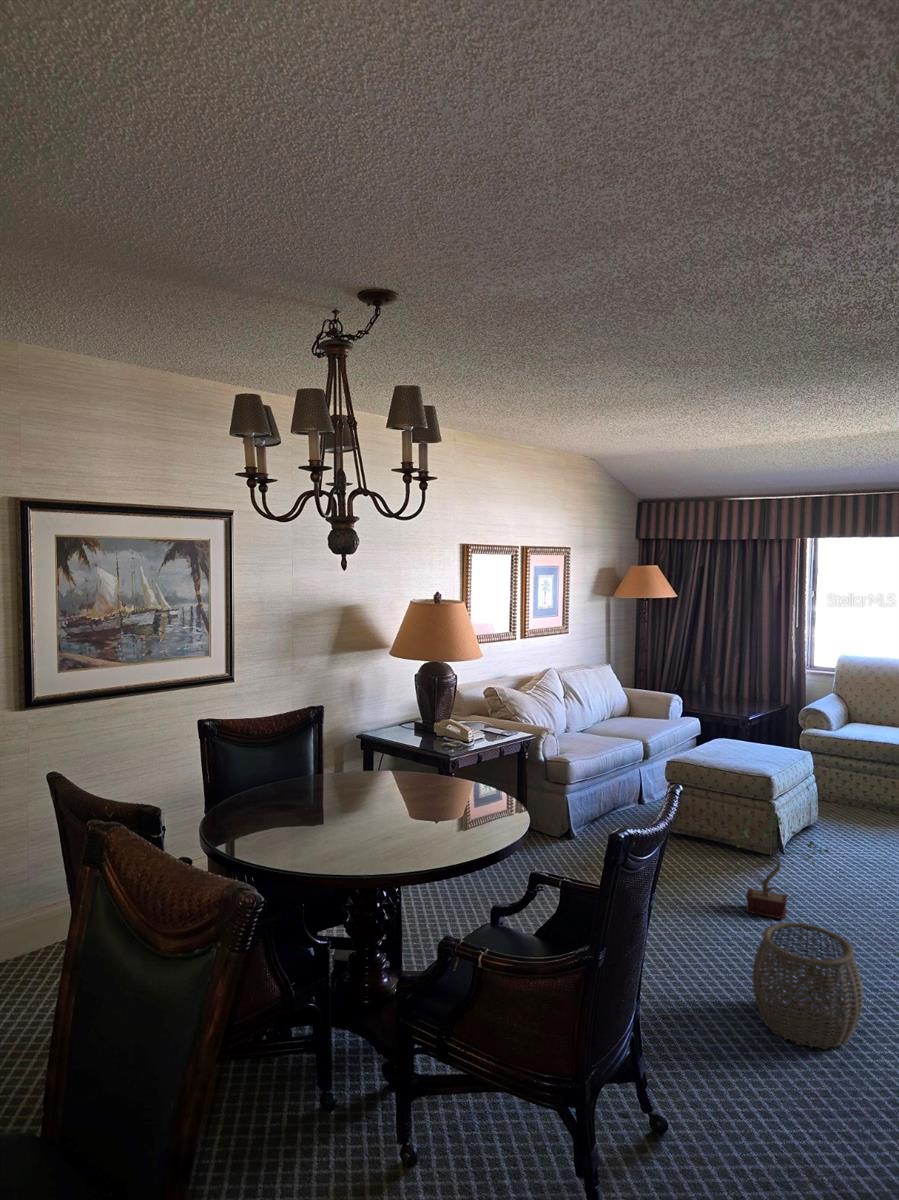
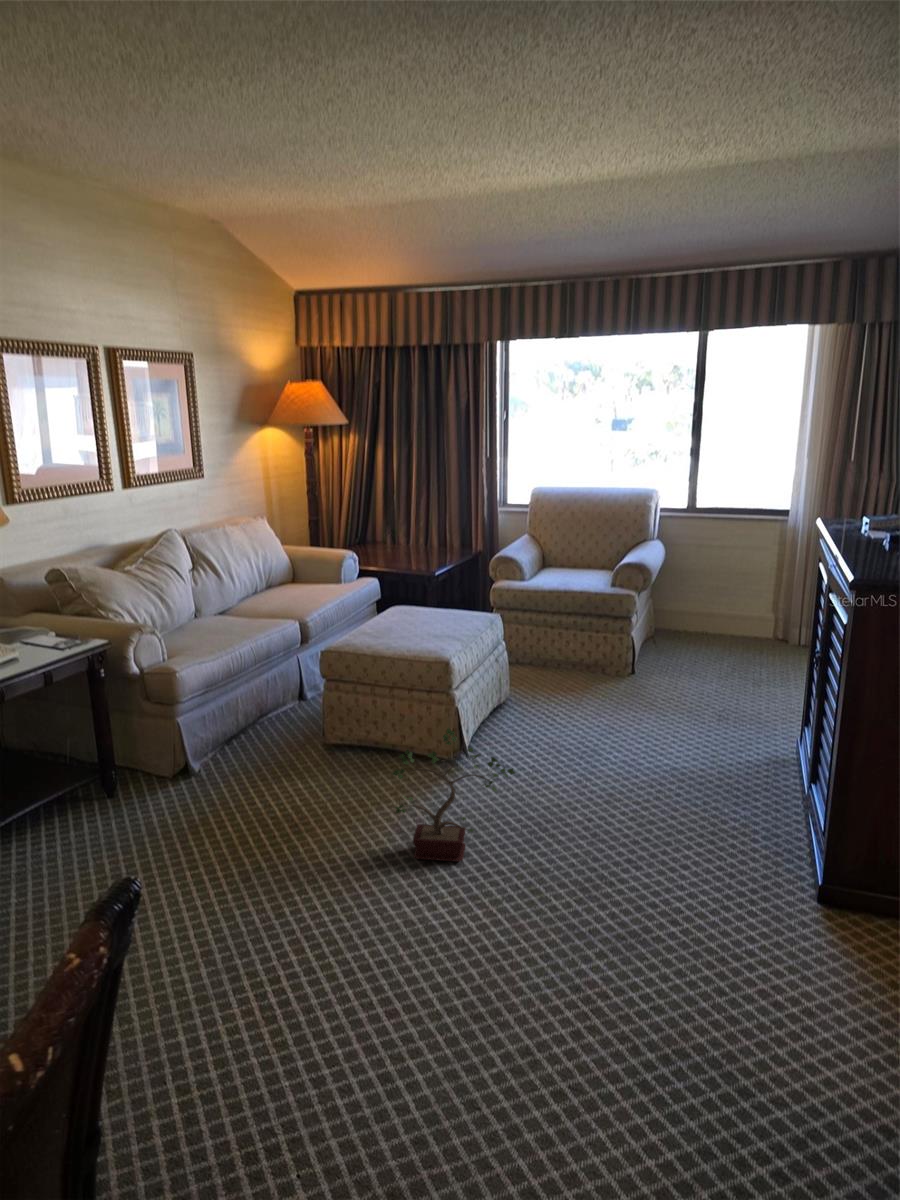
woven basket: present [752,923,863,1049] -> none [399,918,553,1116]

